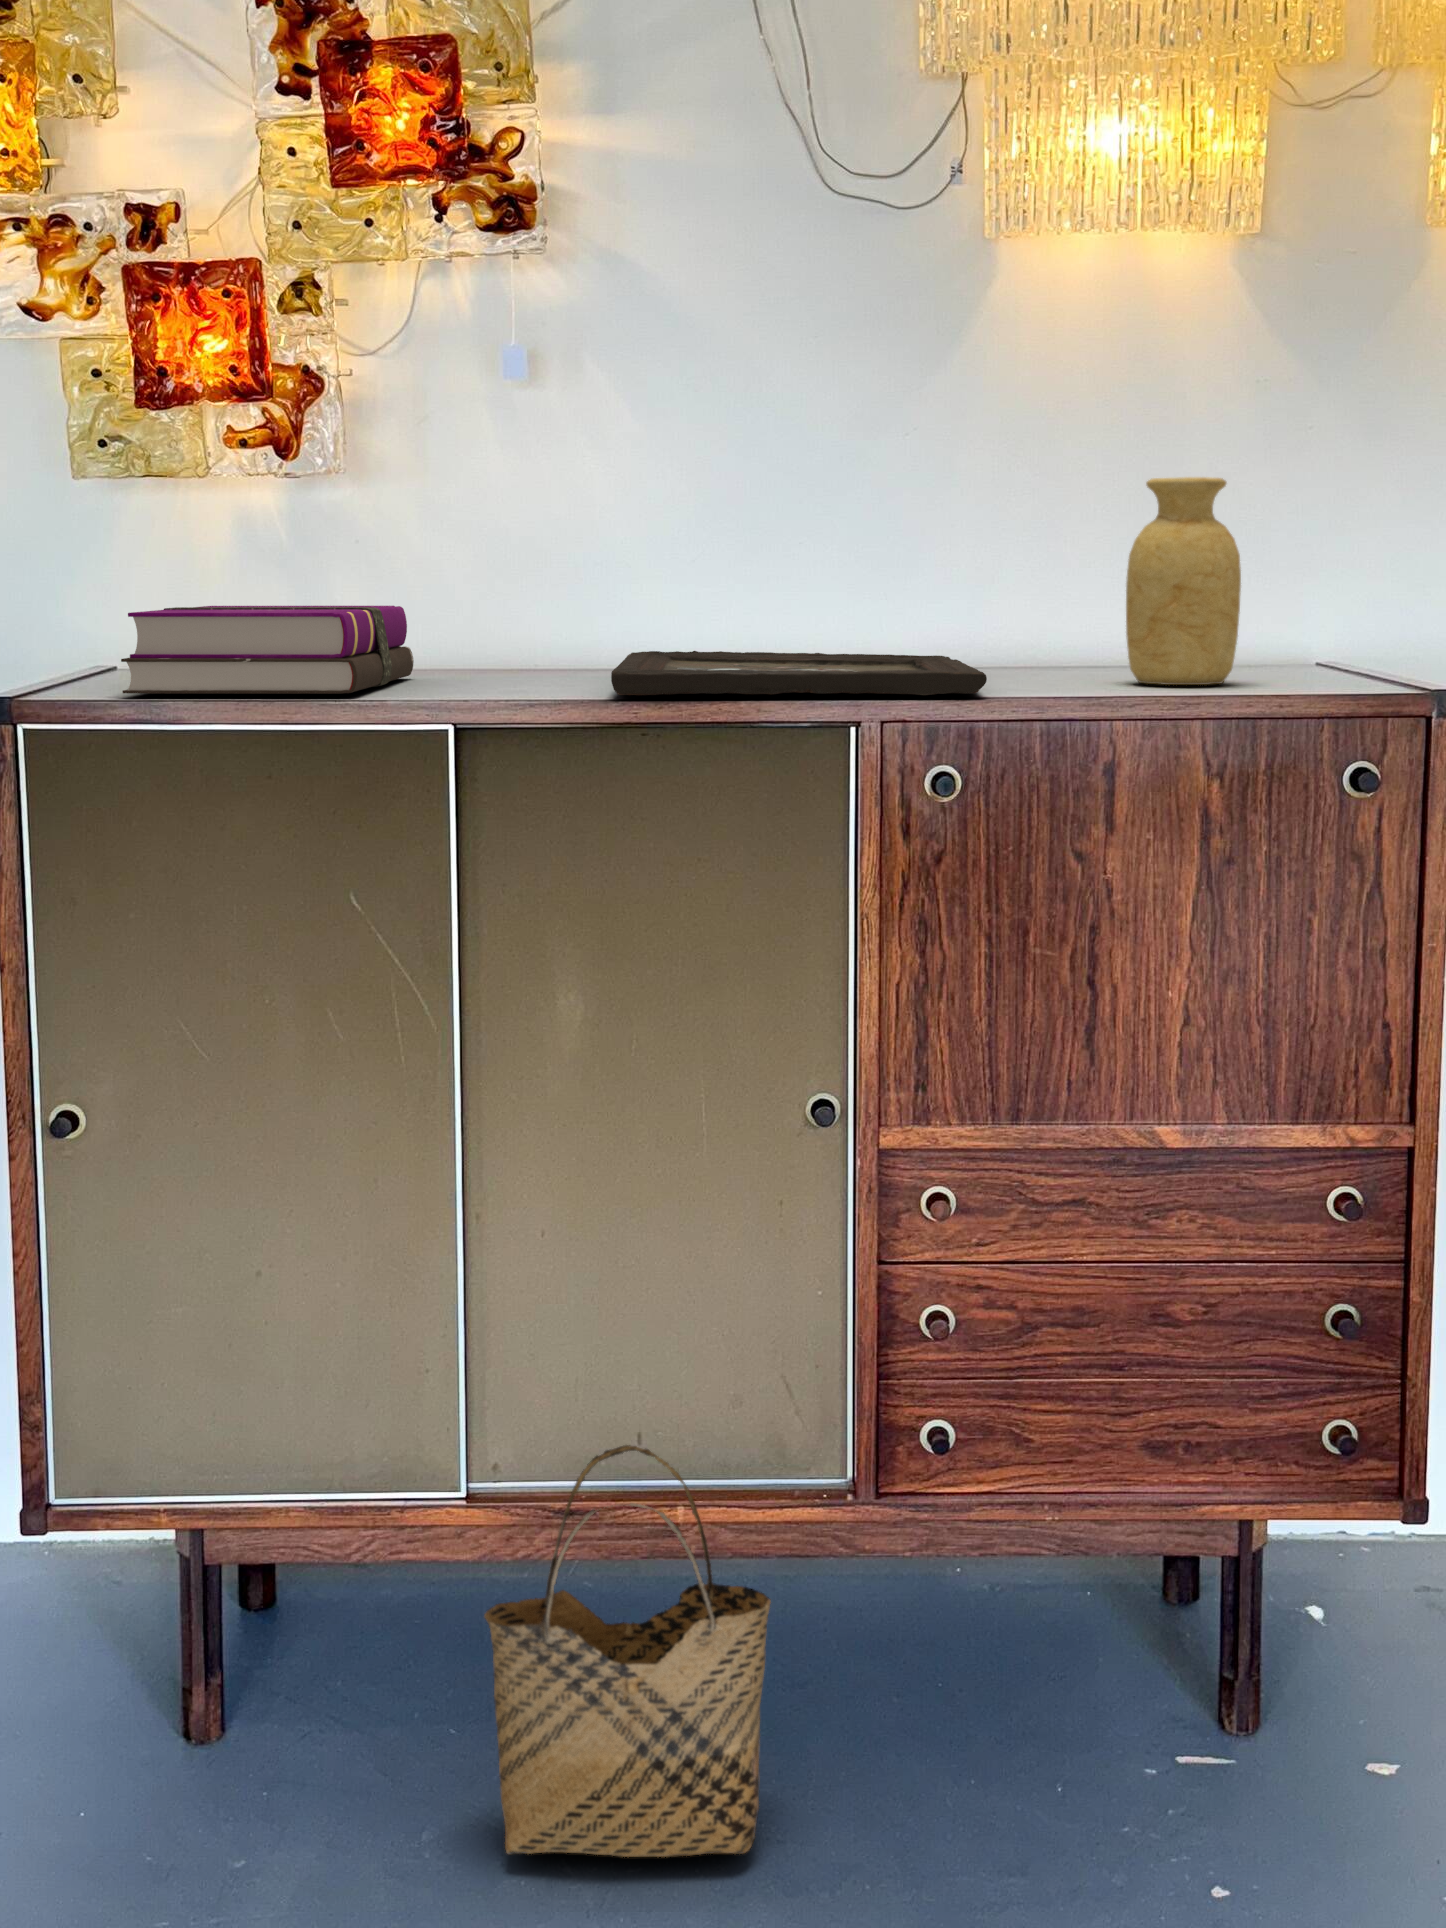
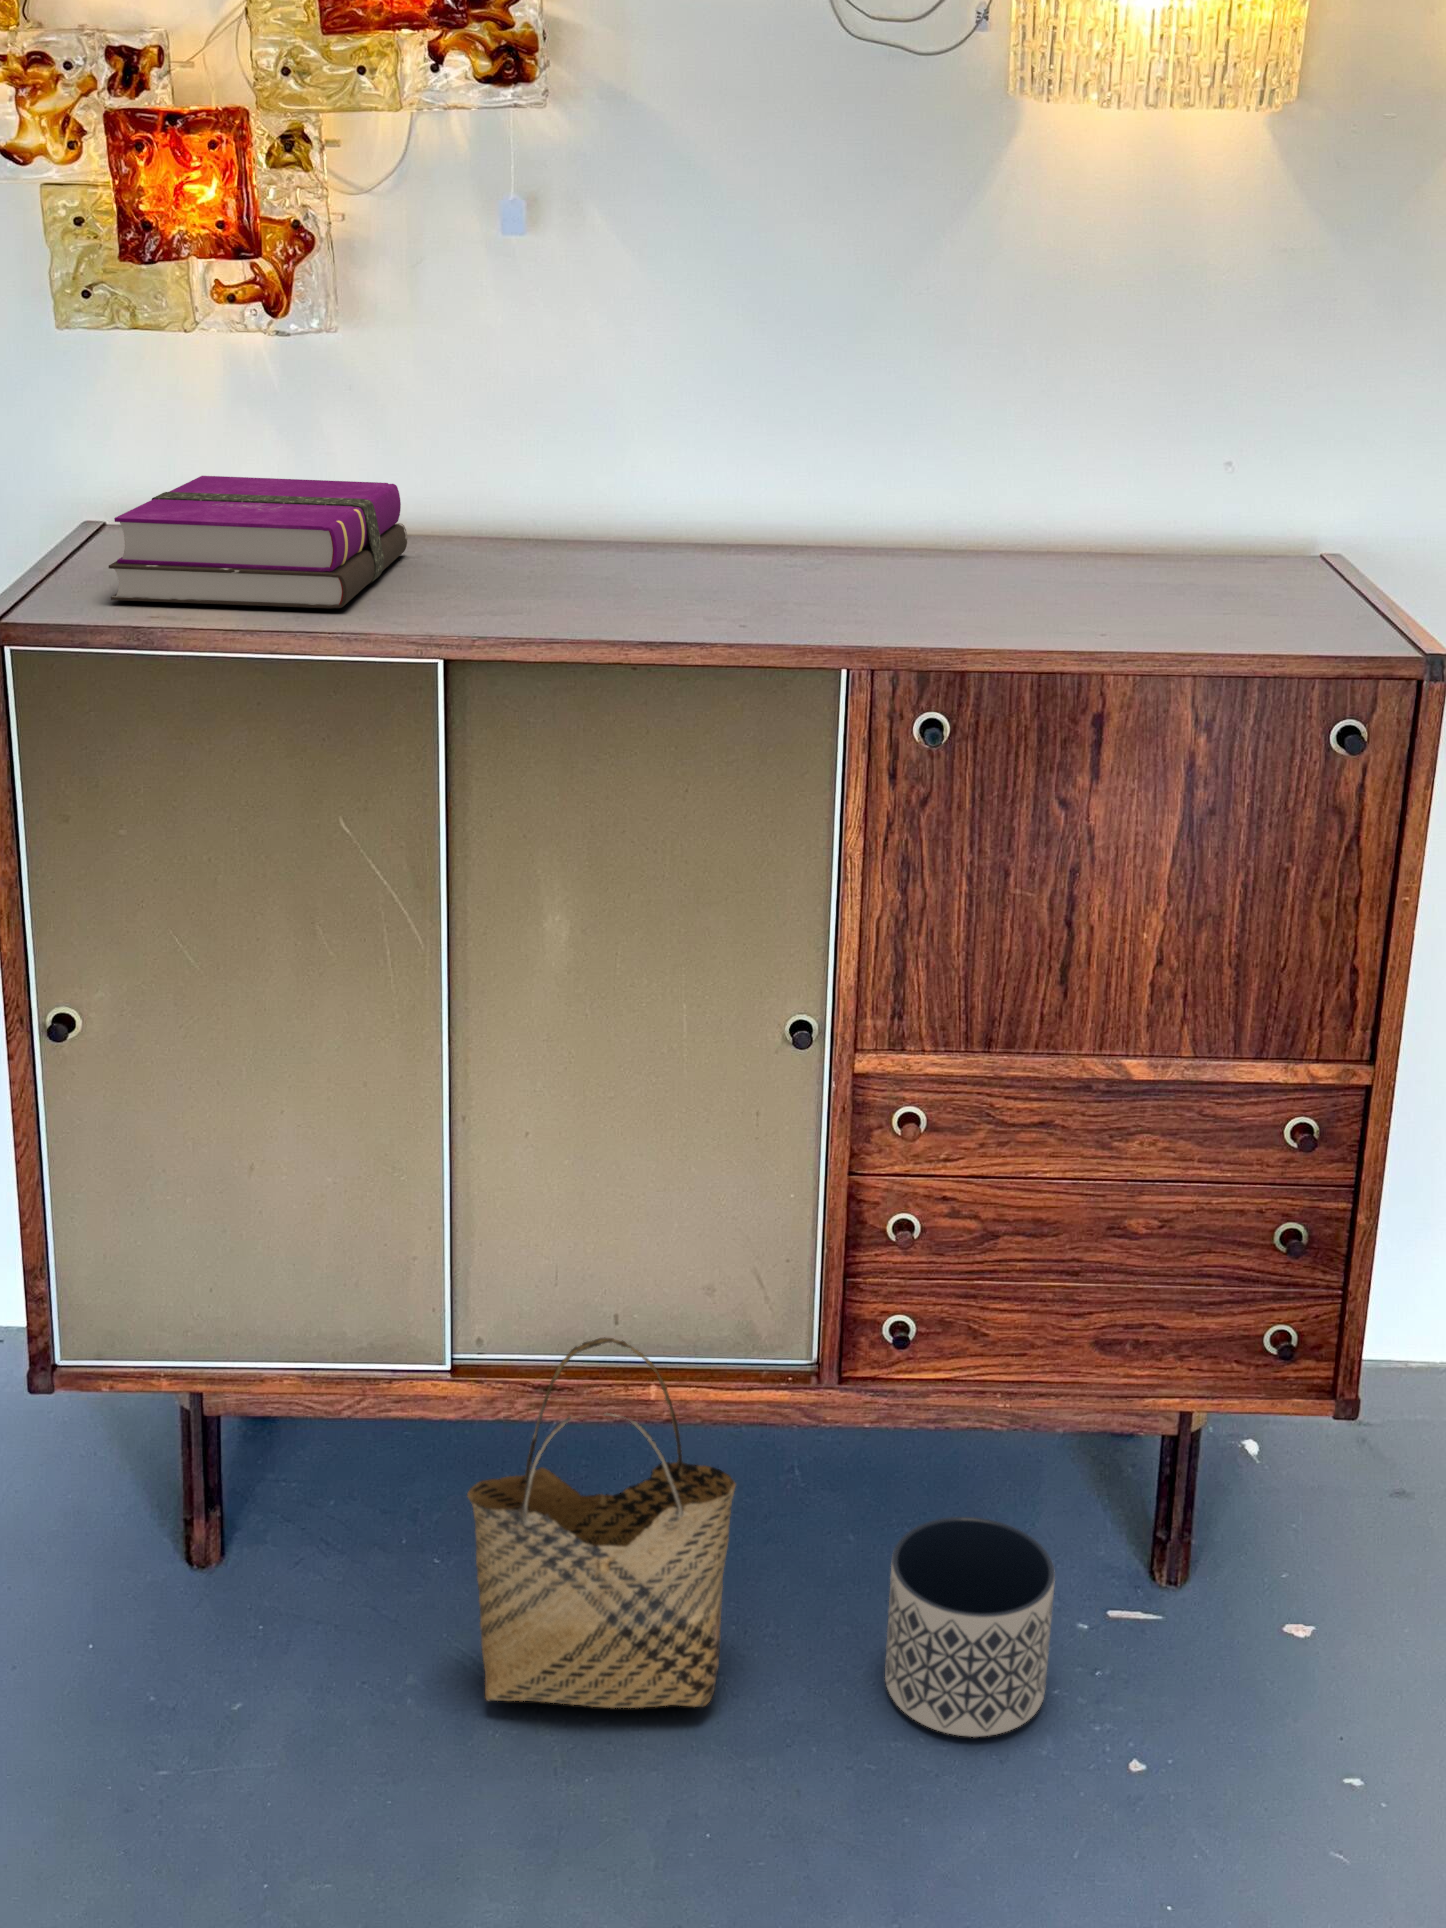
vase: present [1126,477,1241,685] -> none [1127,390,1246,609]
tray: present [611,651,987,695] -> none [603,527,980,634]
planter: none [939,1643,1118,1877] -> present [885,1517,1055,1737]

